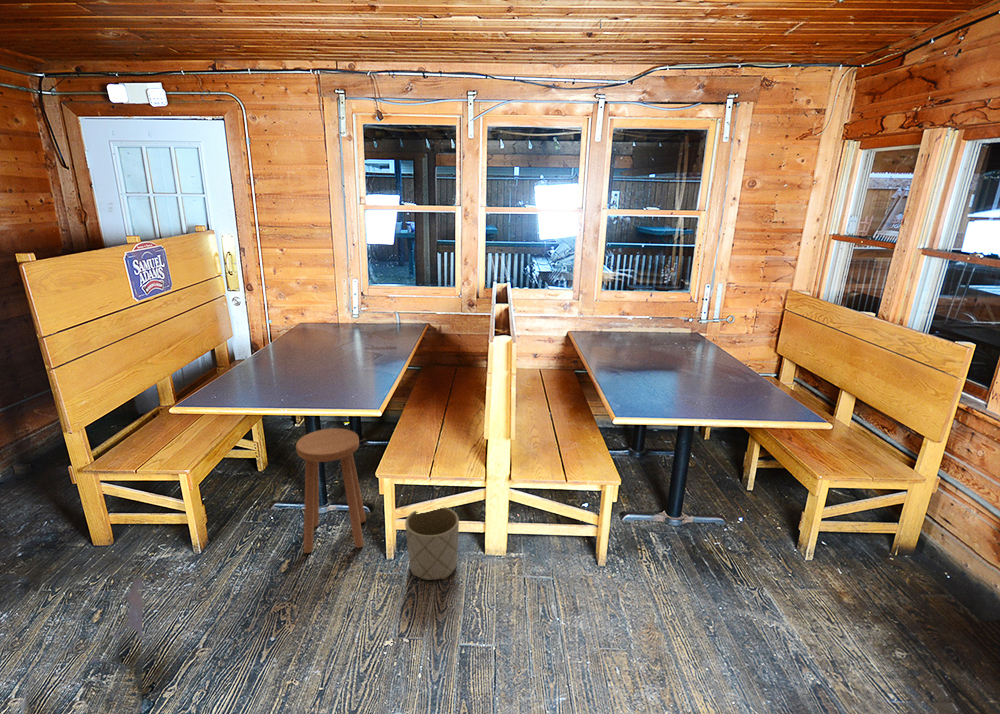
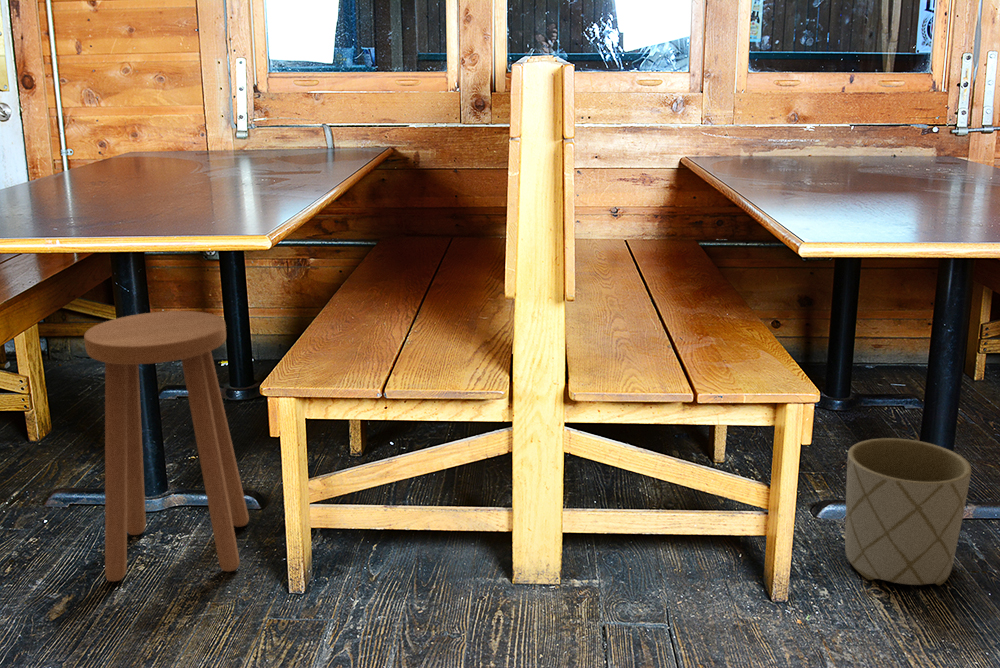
planter: present [405,507,459,580] -> present [845,438,971,586]

